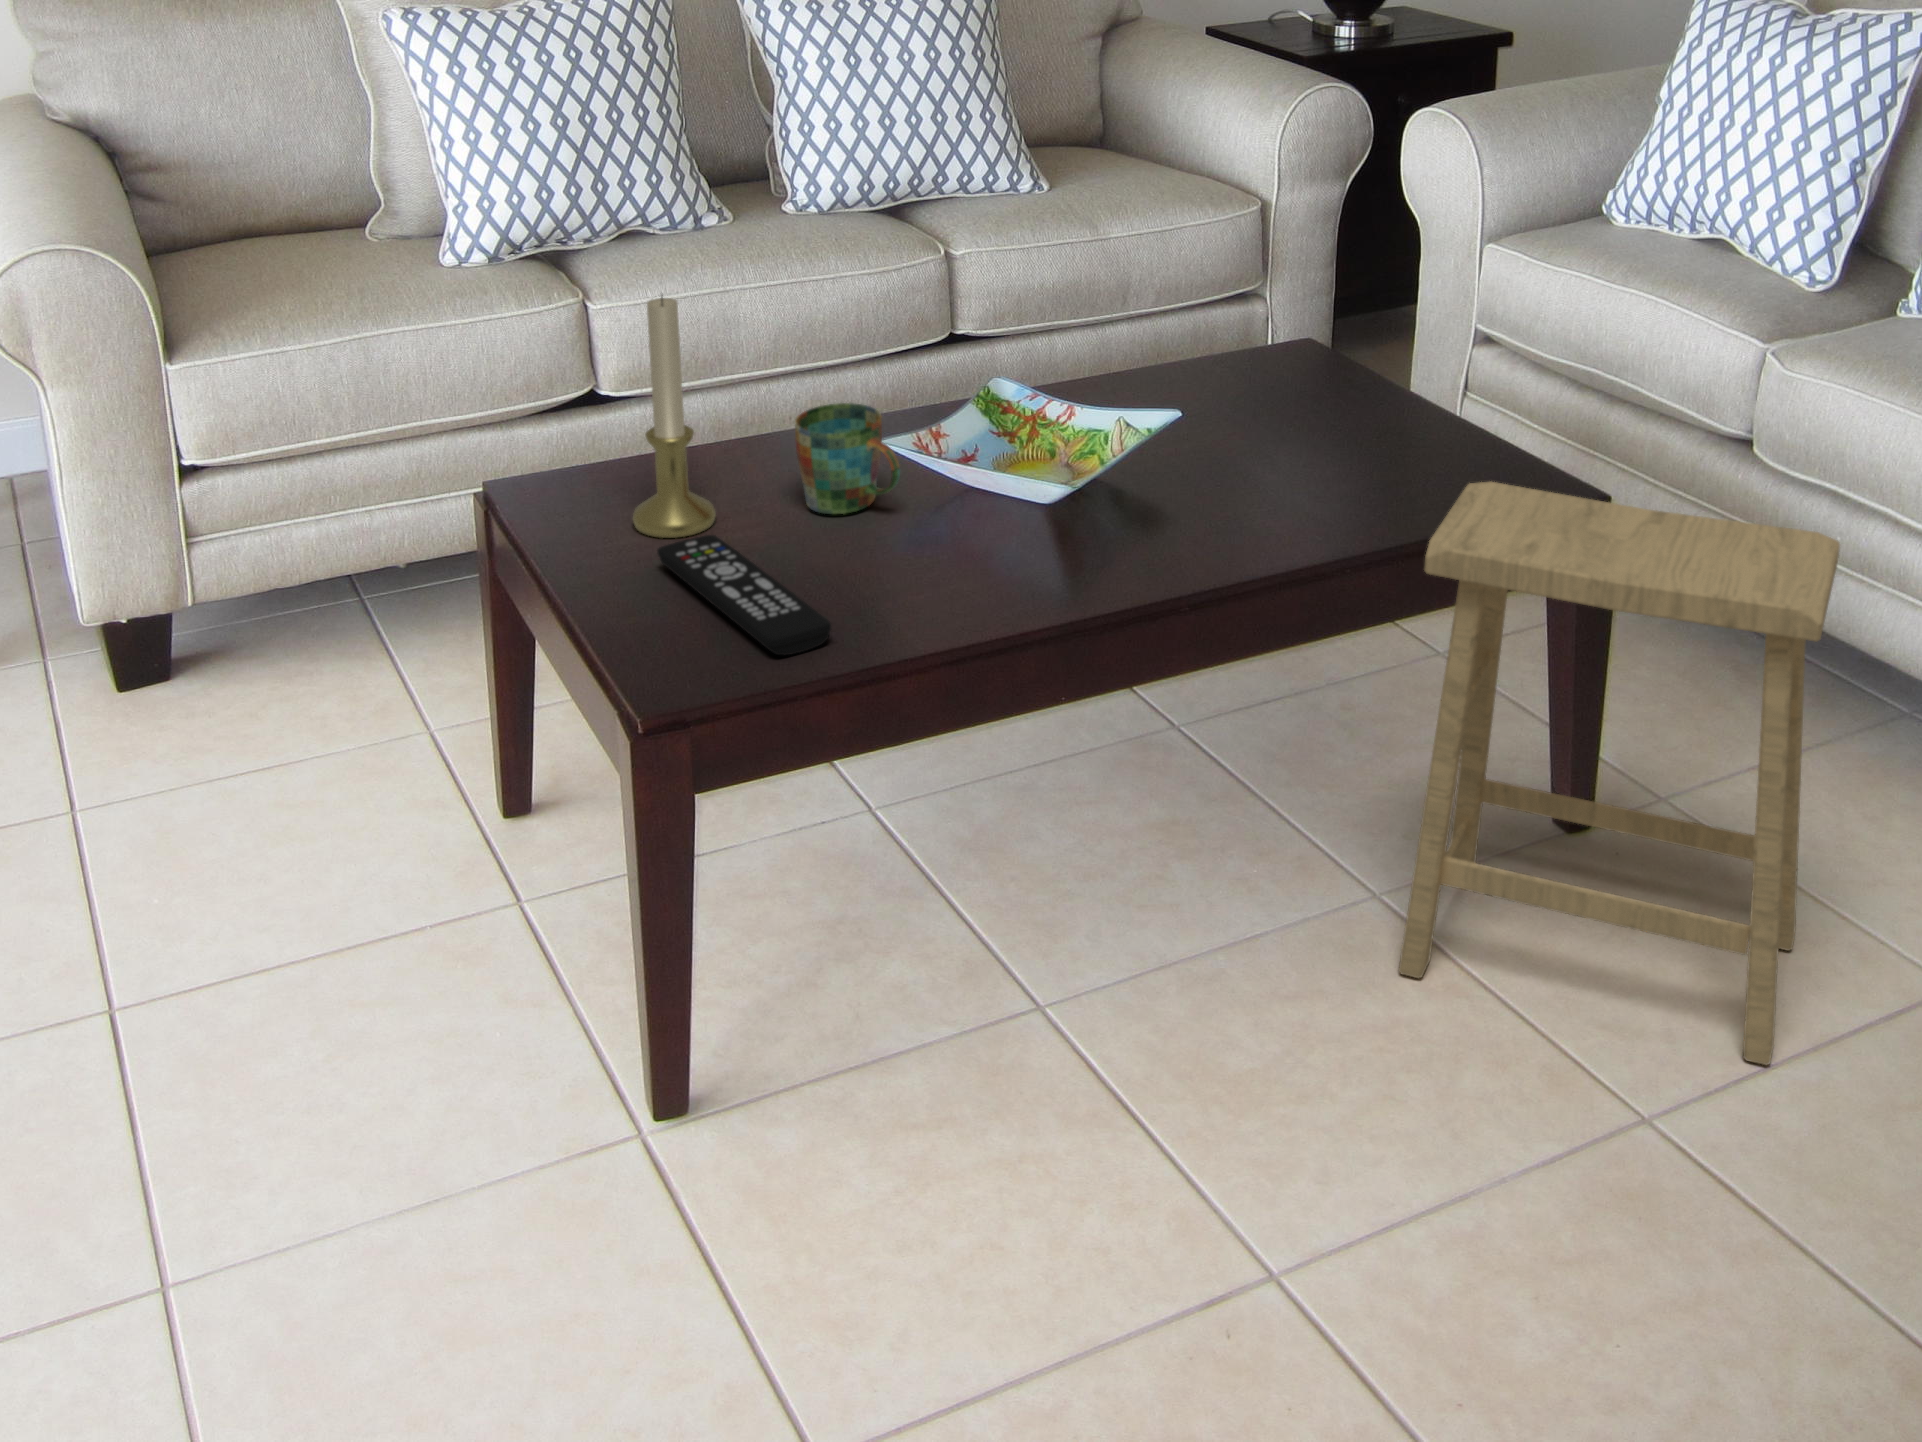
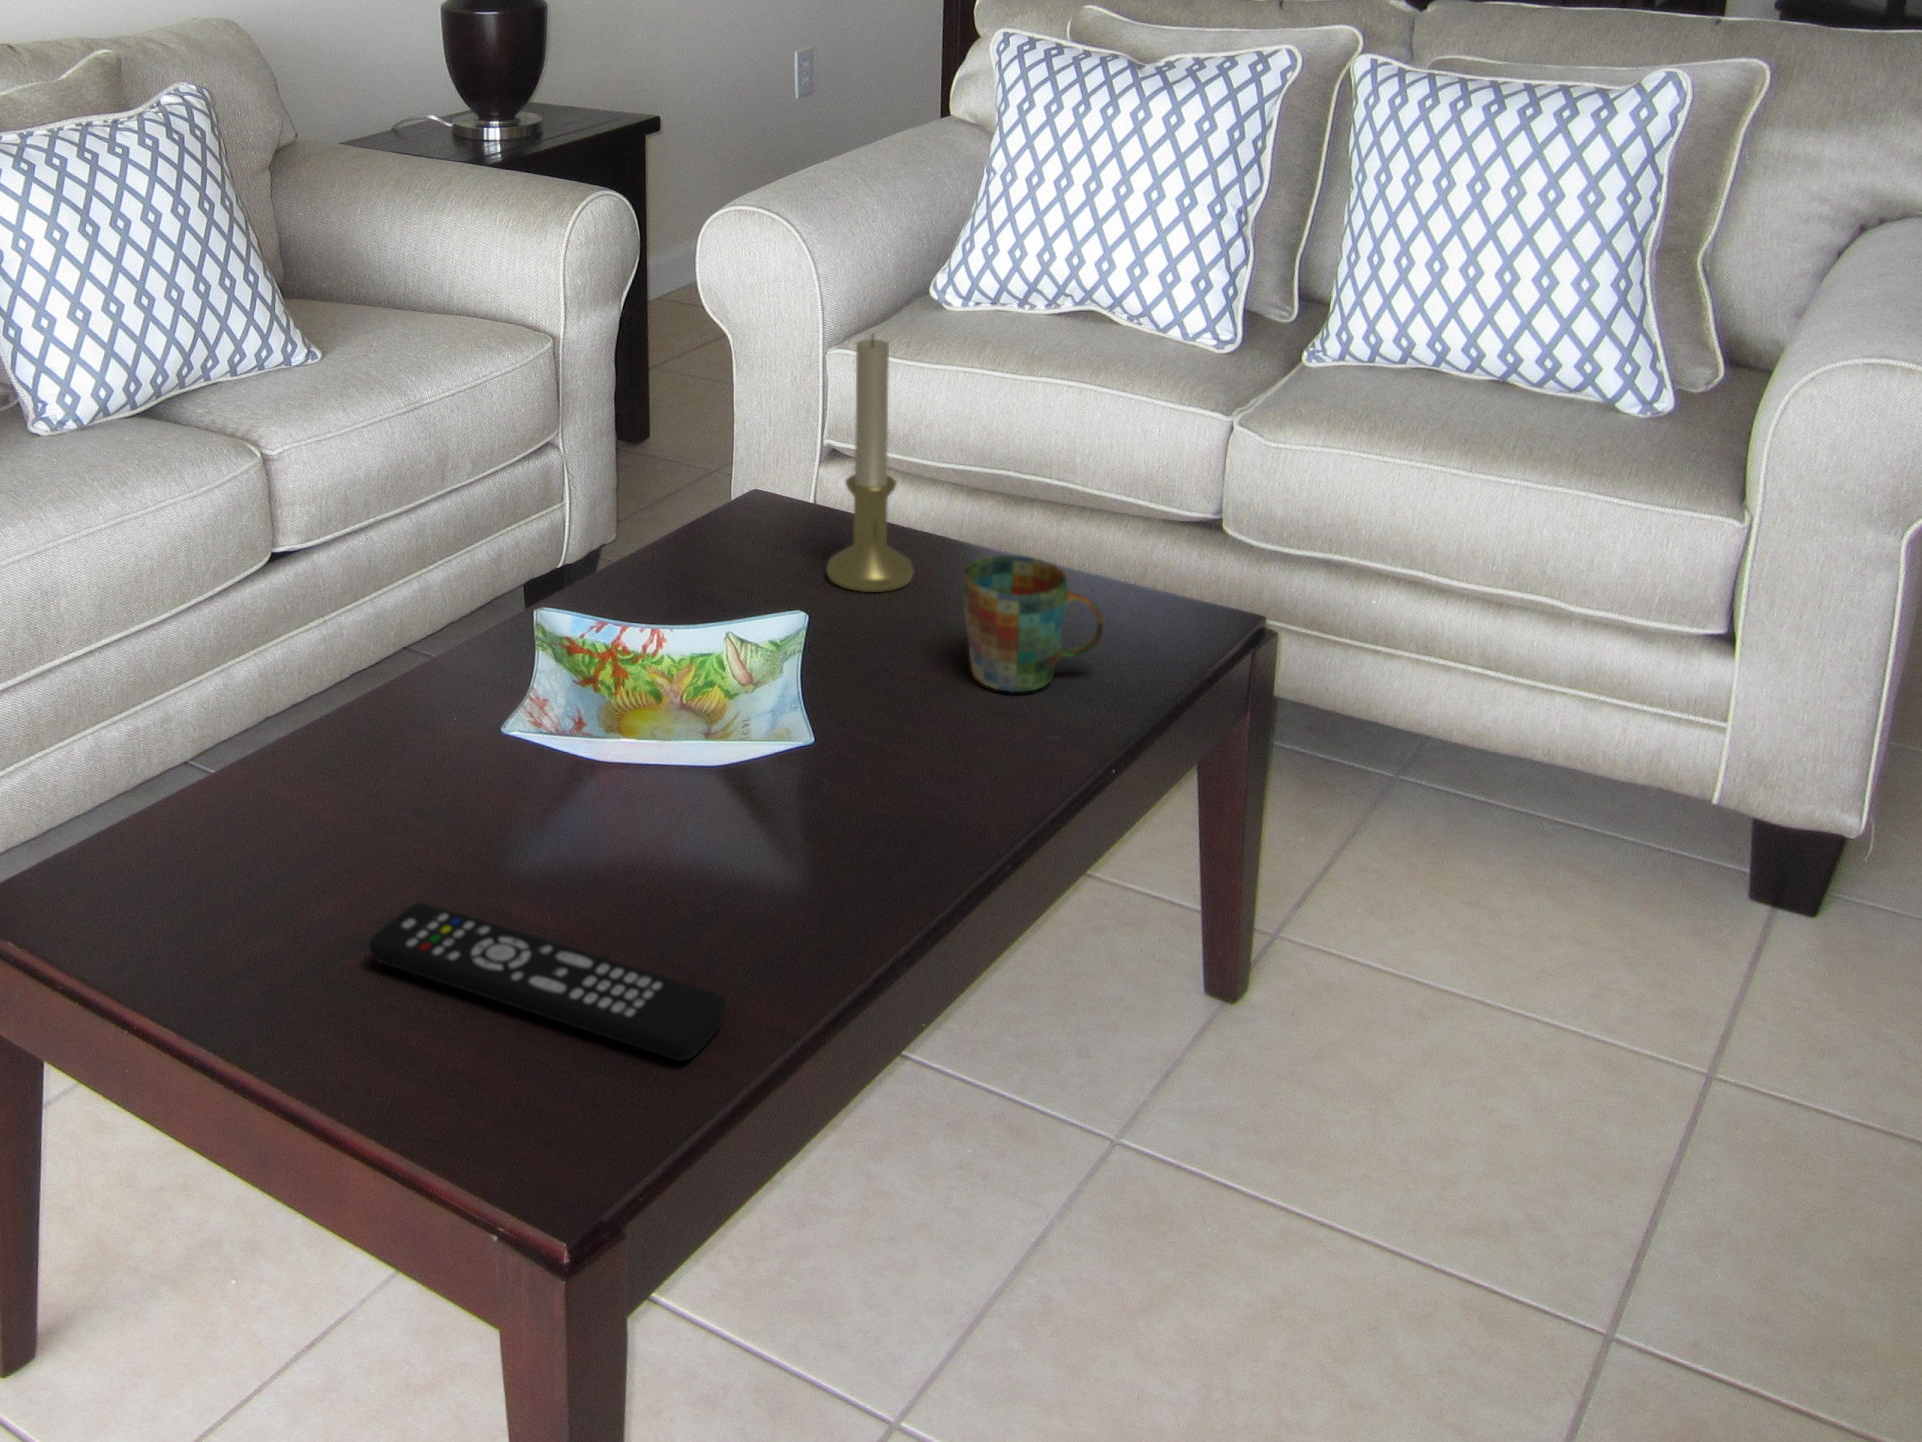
candle holder: present [633,296,716,538] -> present [827,338,914,592]
mug: present [795,403,900,514] -> present [964,555,1103,692]
footstool: present [1399,482,1840,1065] -> none [1197,620,1755,1241]

